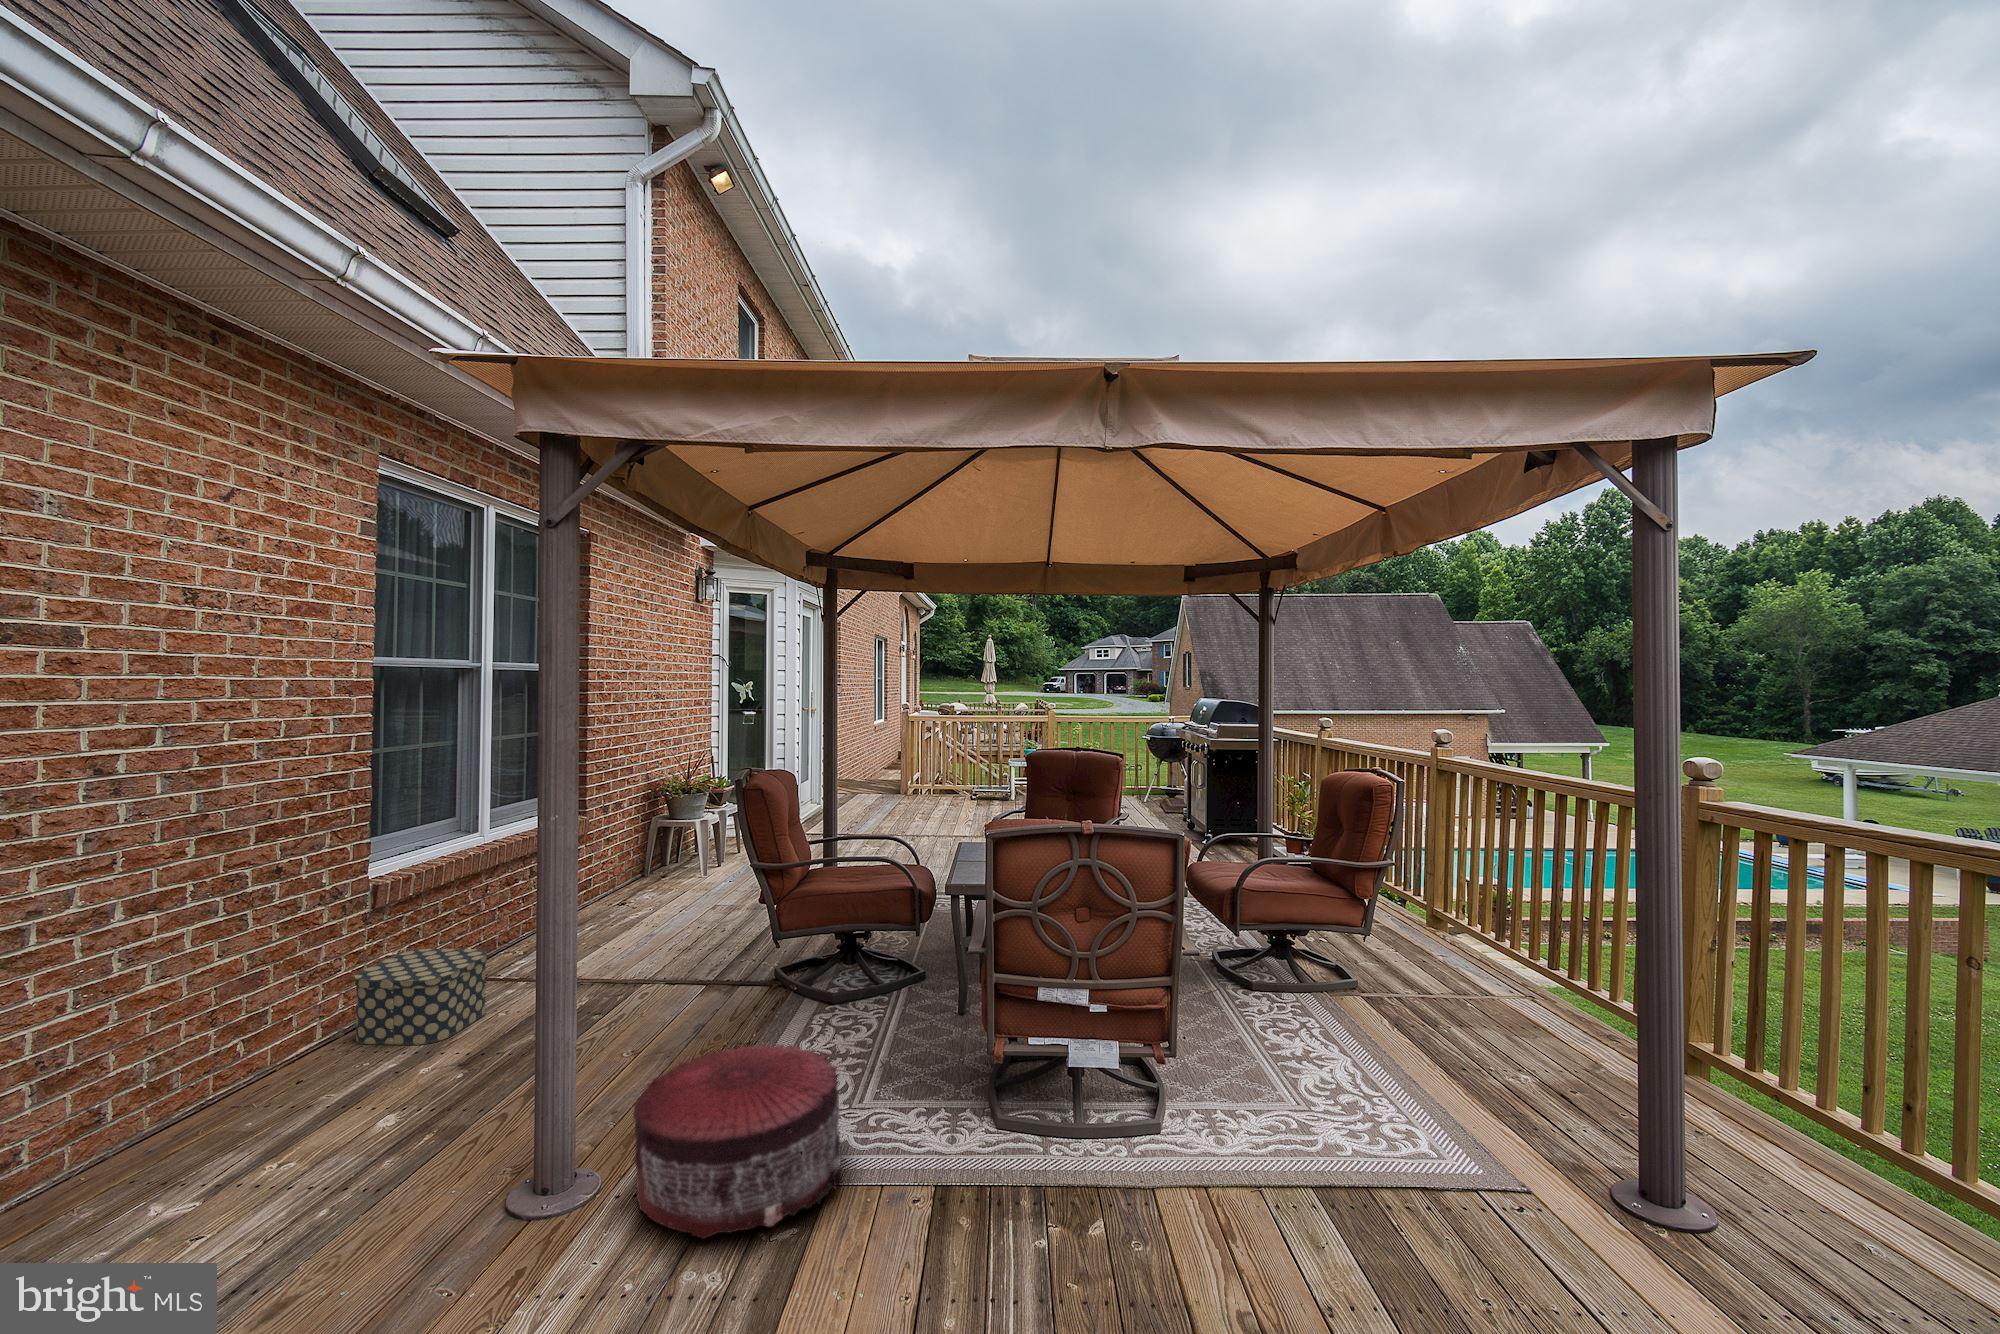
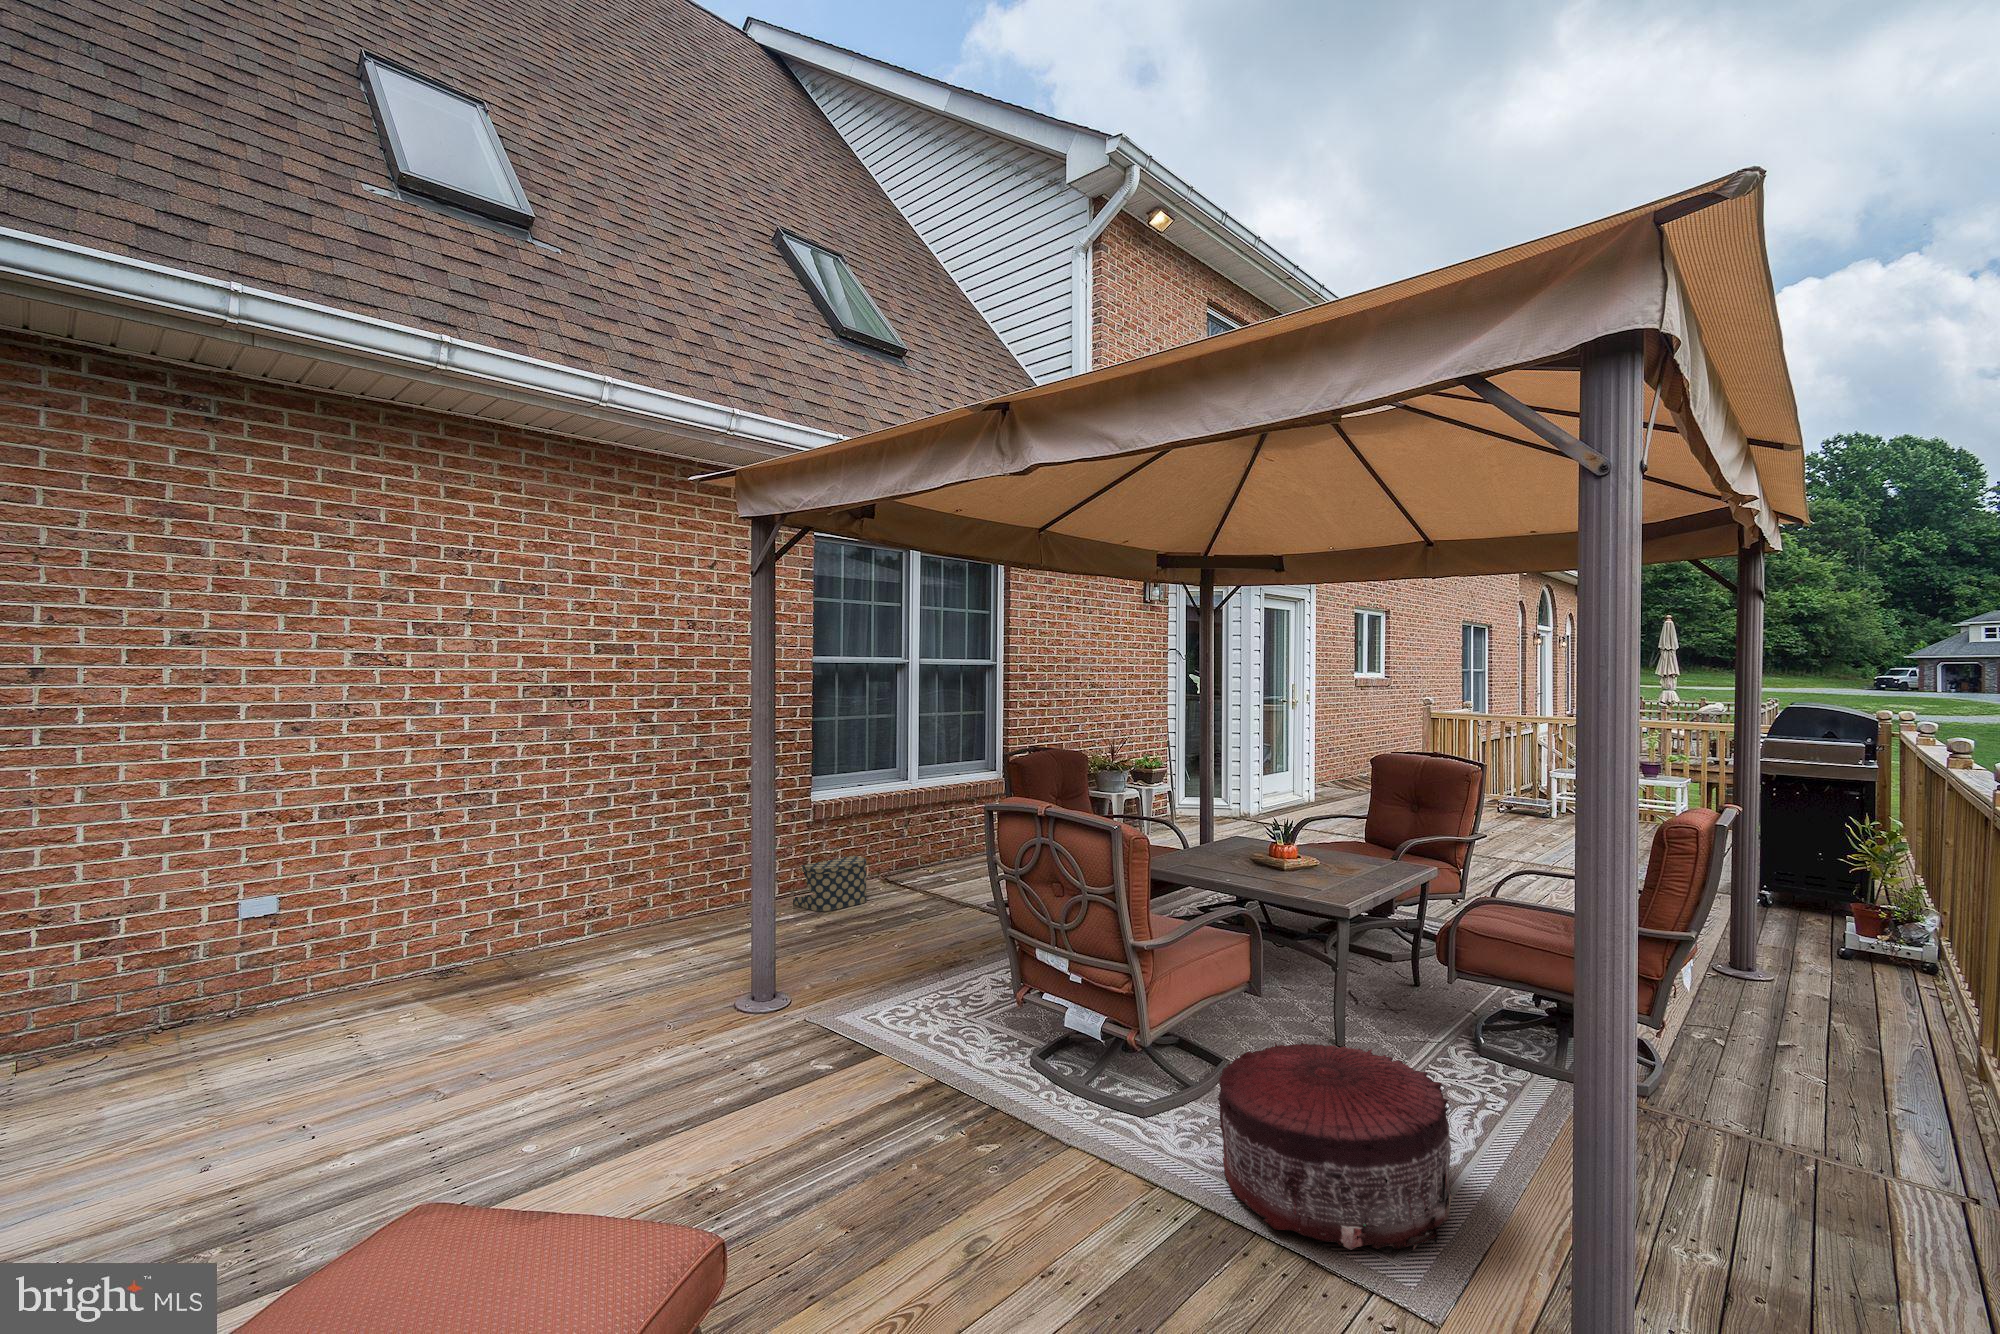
pouf: present [633,1043,841,1239] -> present [1217,1043,1452,1250]

